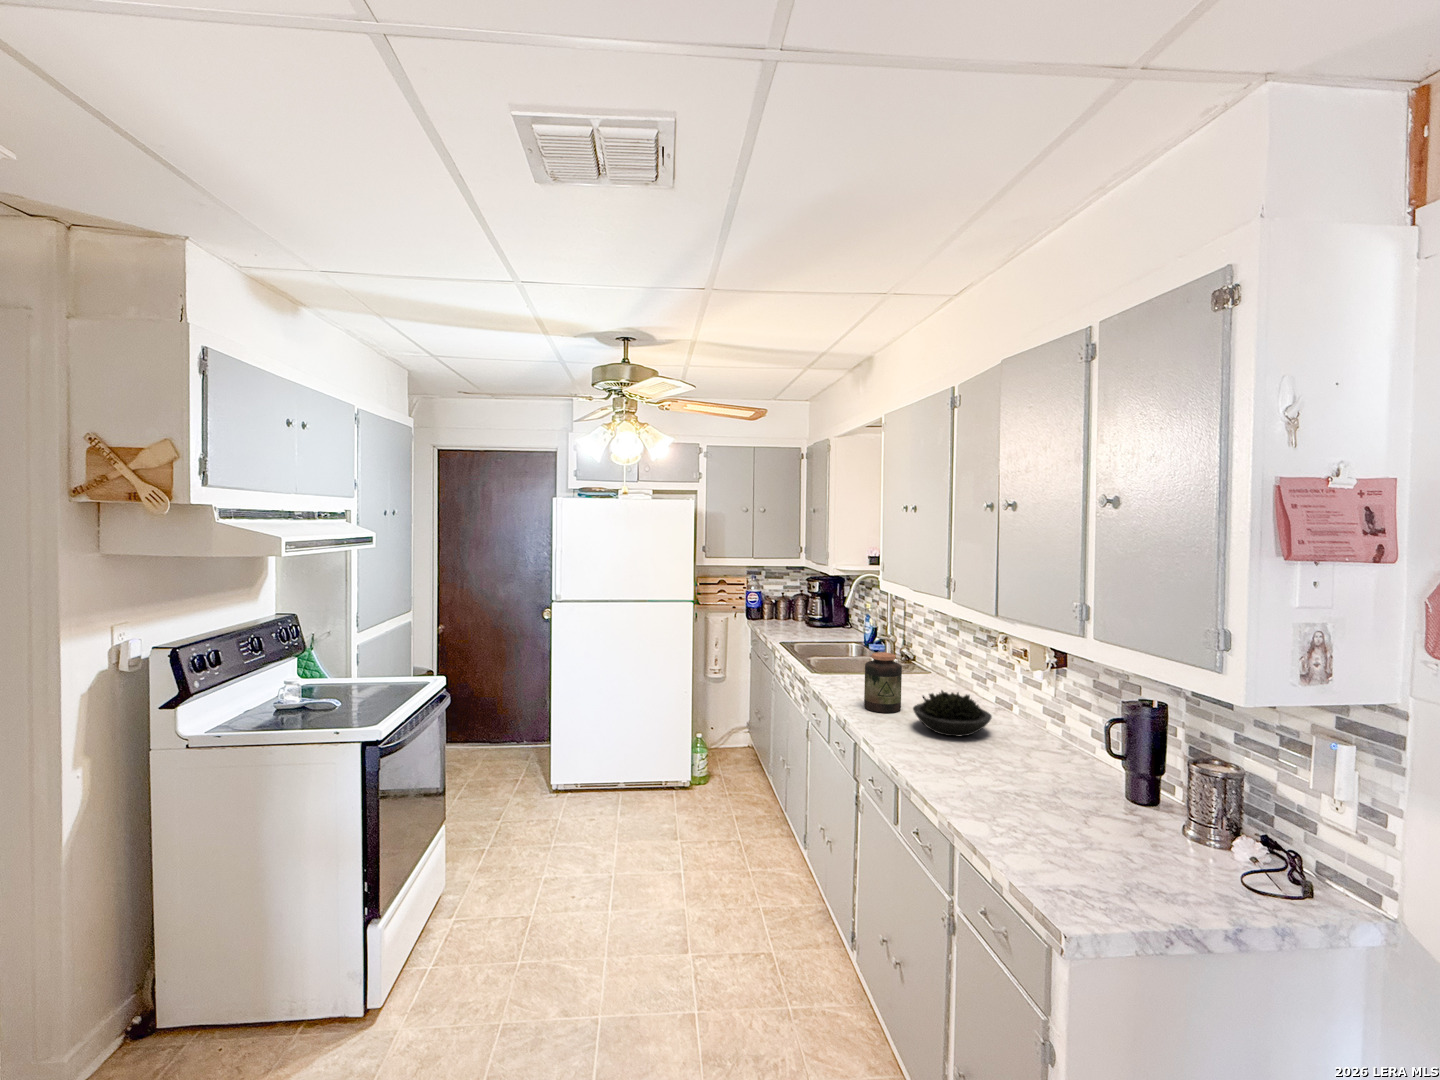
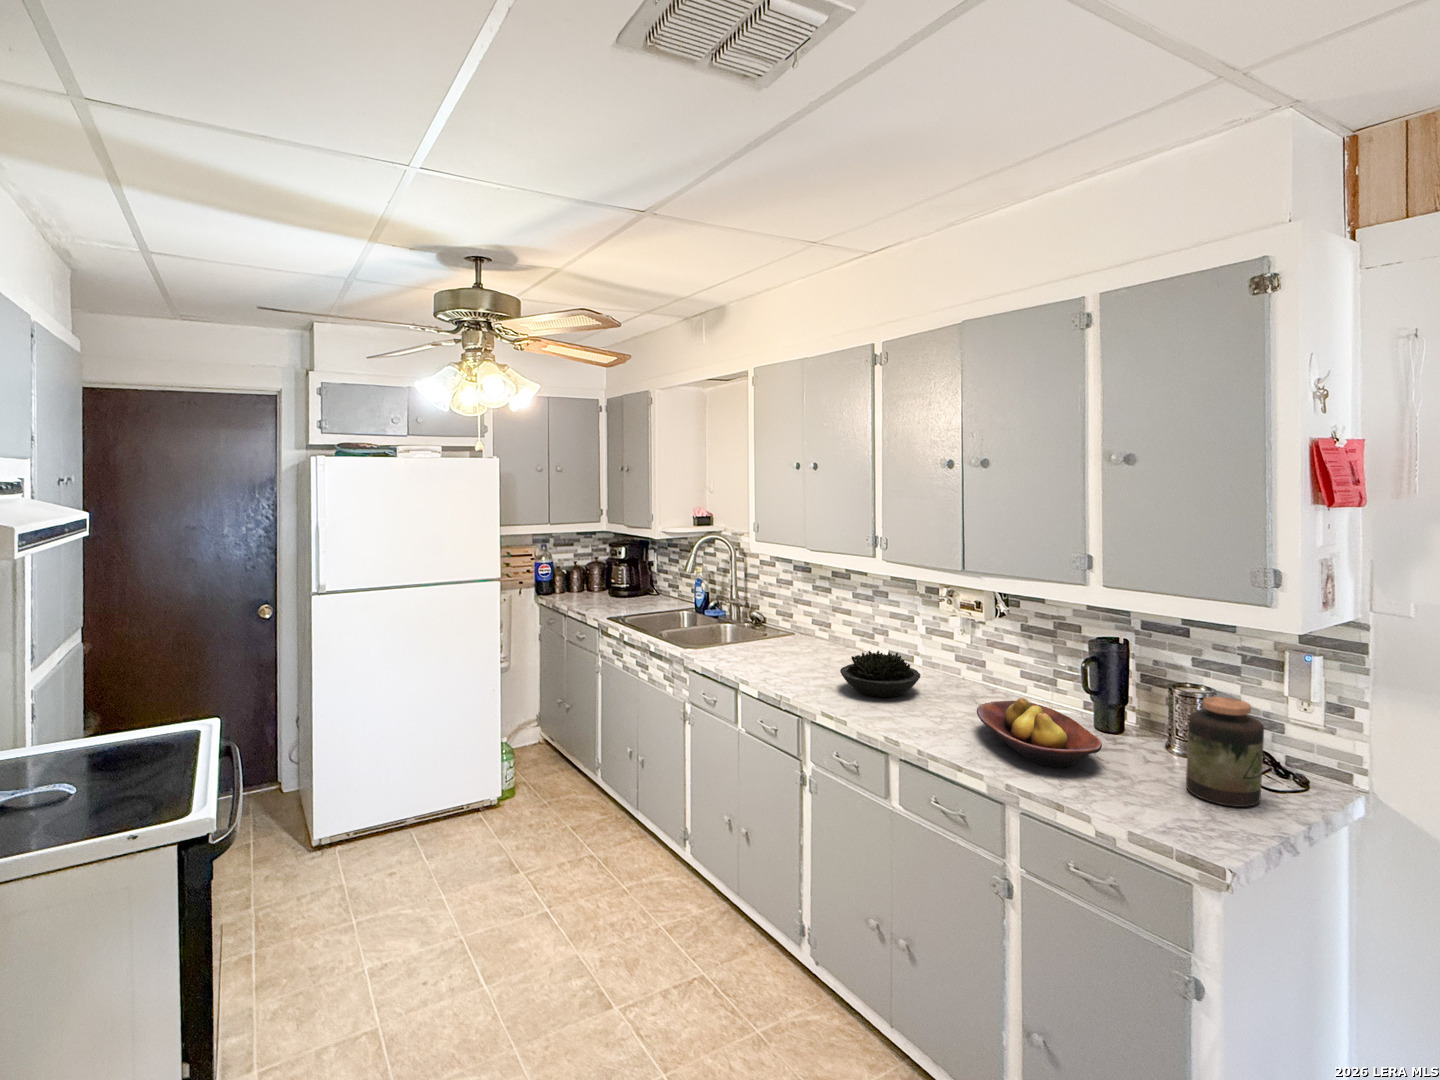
jar: present [864,652,902,713] -> present [1186,697,1264,807]
fruit bowl: none [991,750,1095,822] -> present [977,698,1102,768]

